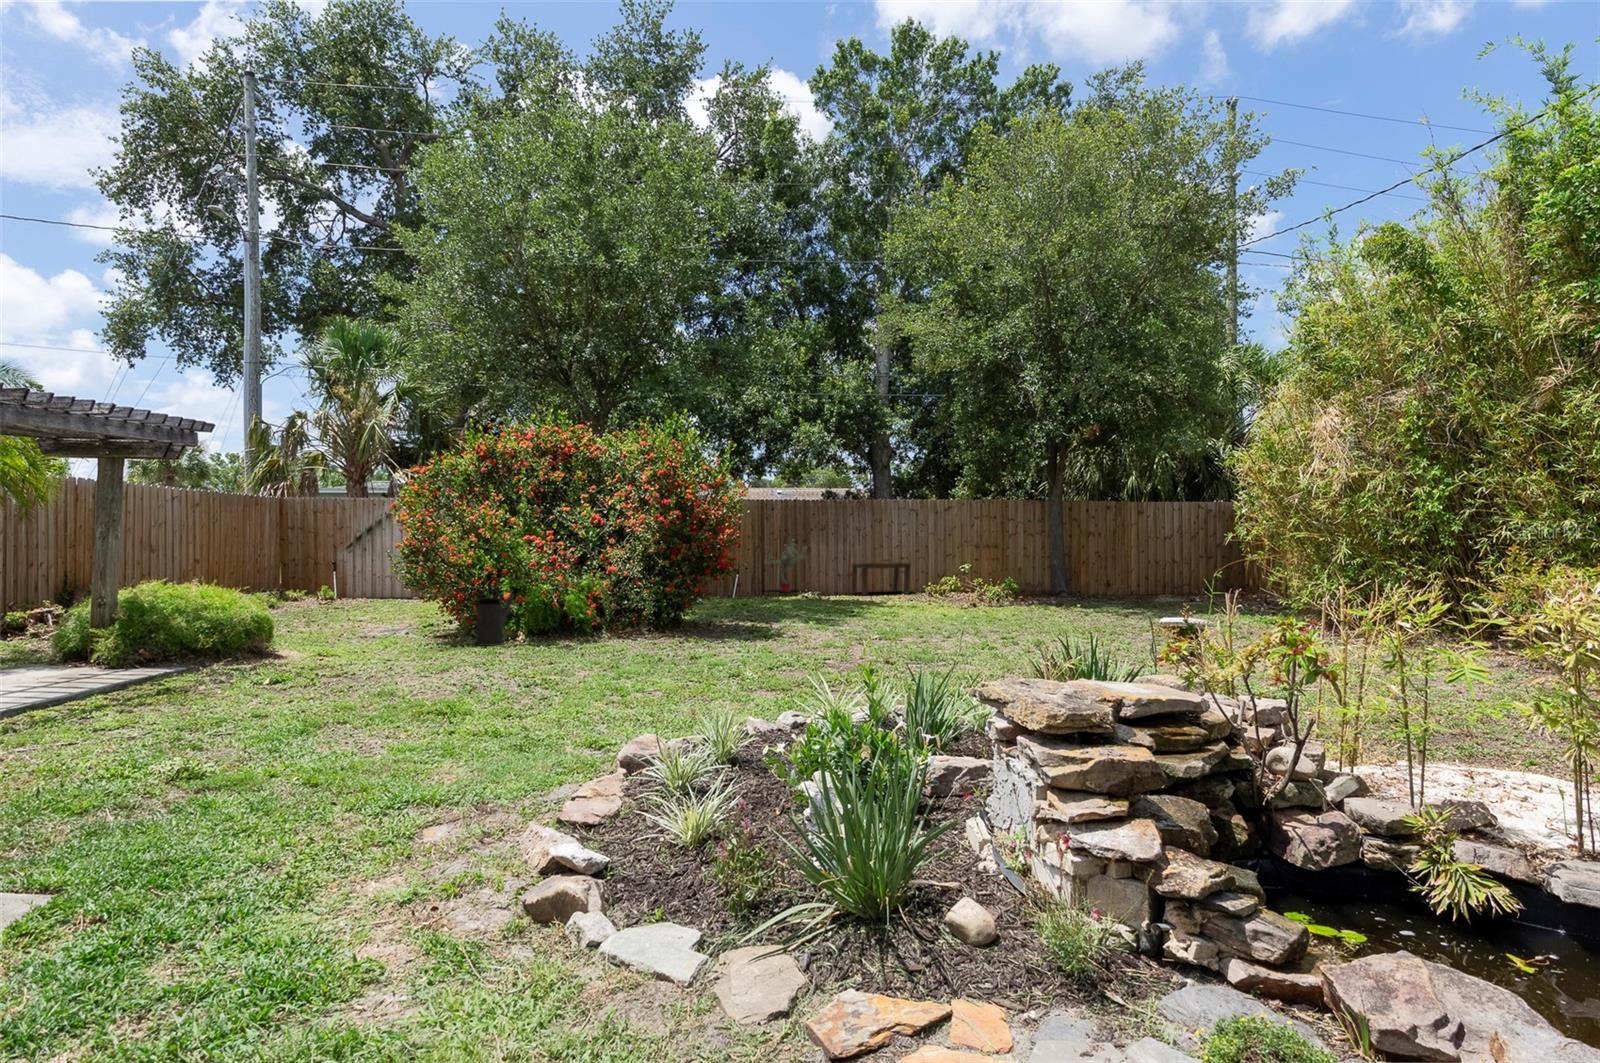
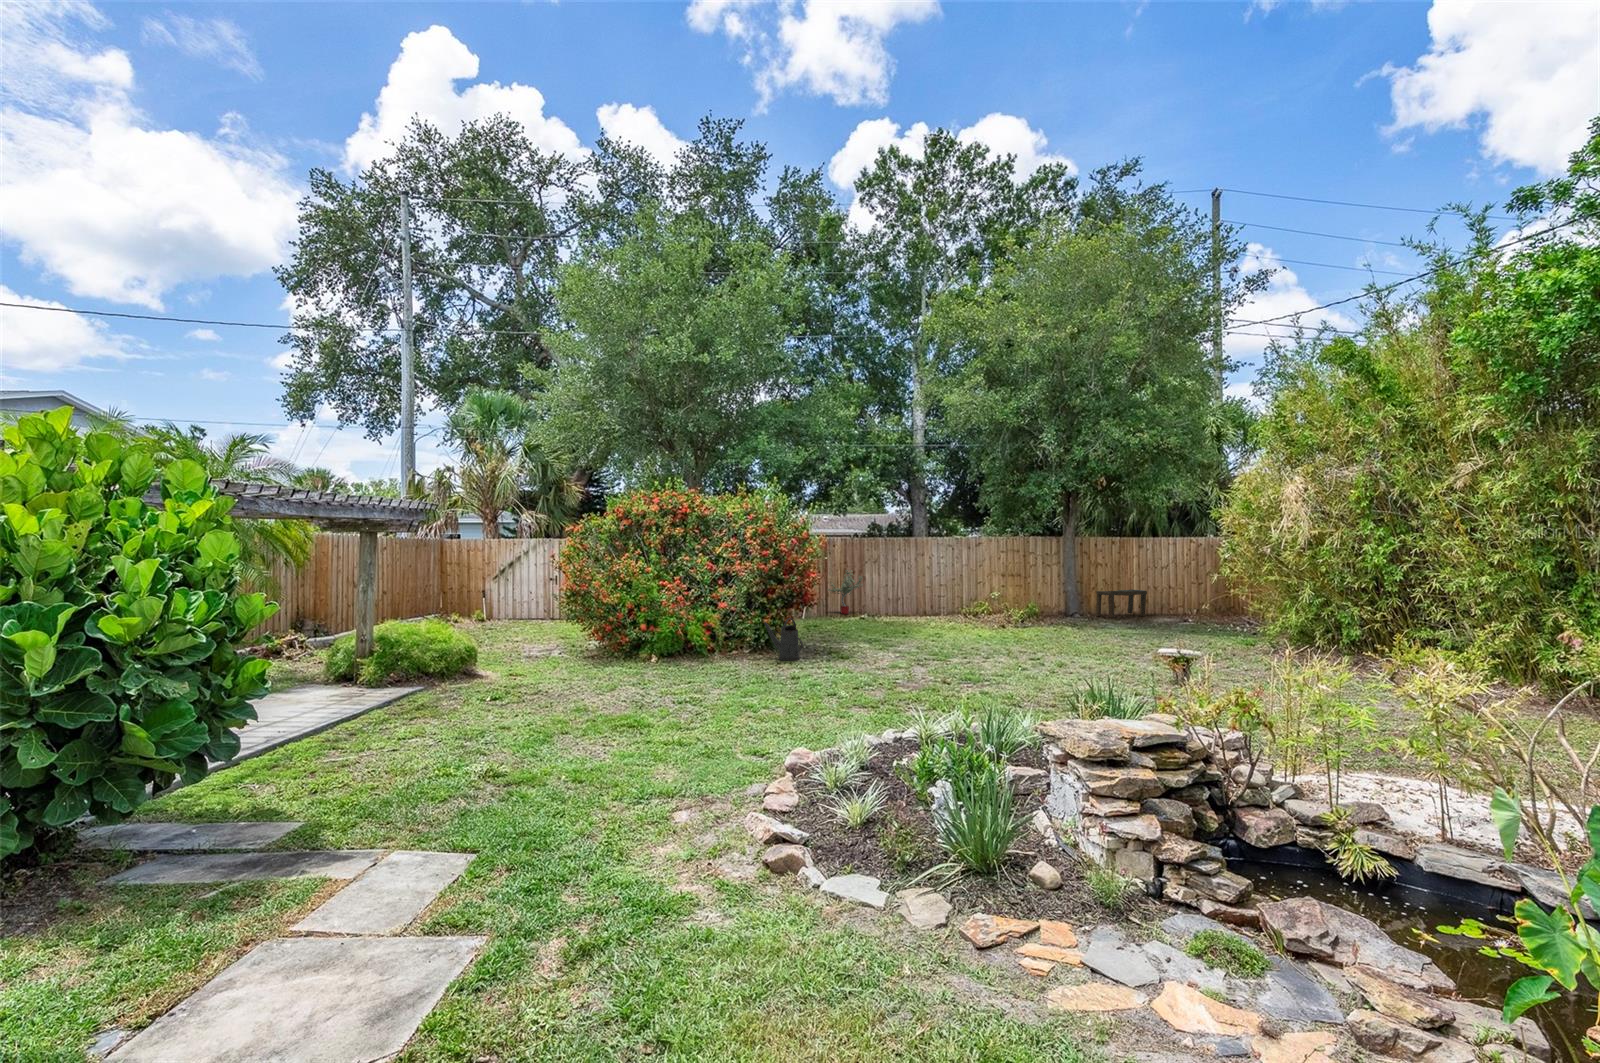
bench: present [851,562,911,595] -> present [1096,589,1147,618]
watering can: present [475,588,514,646] -> present [764,618,803,661]

